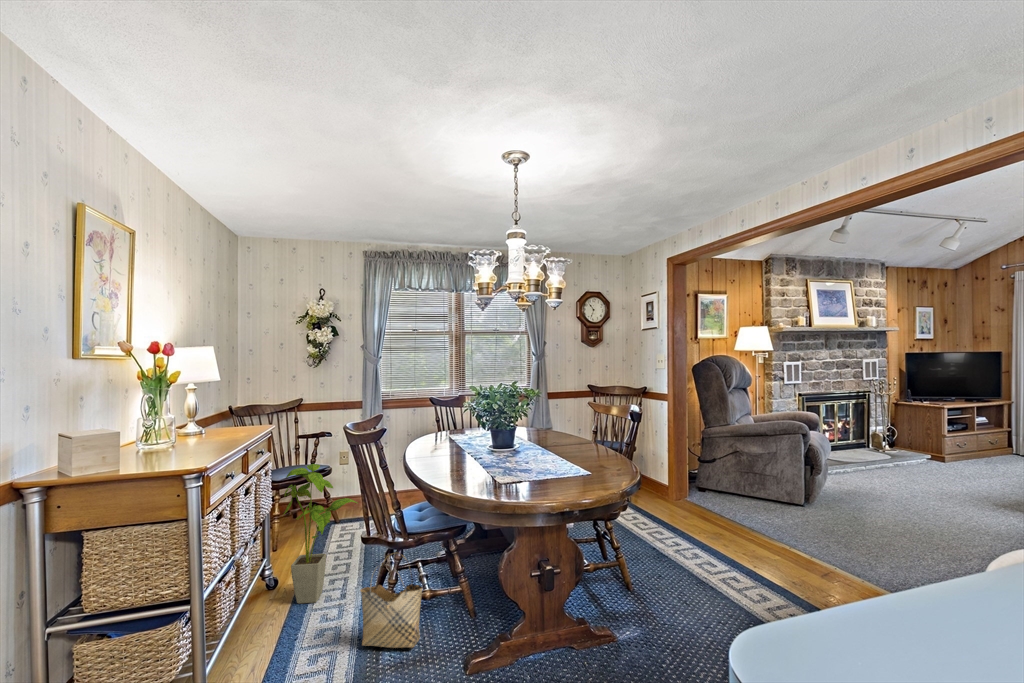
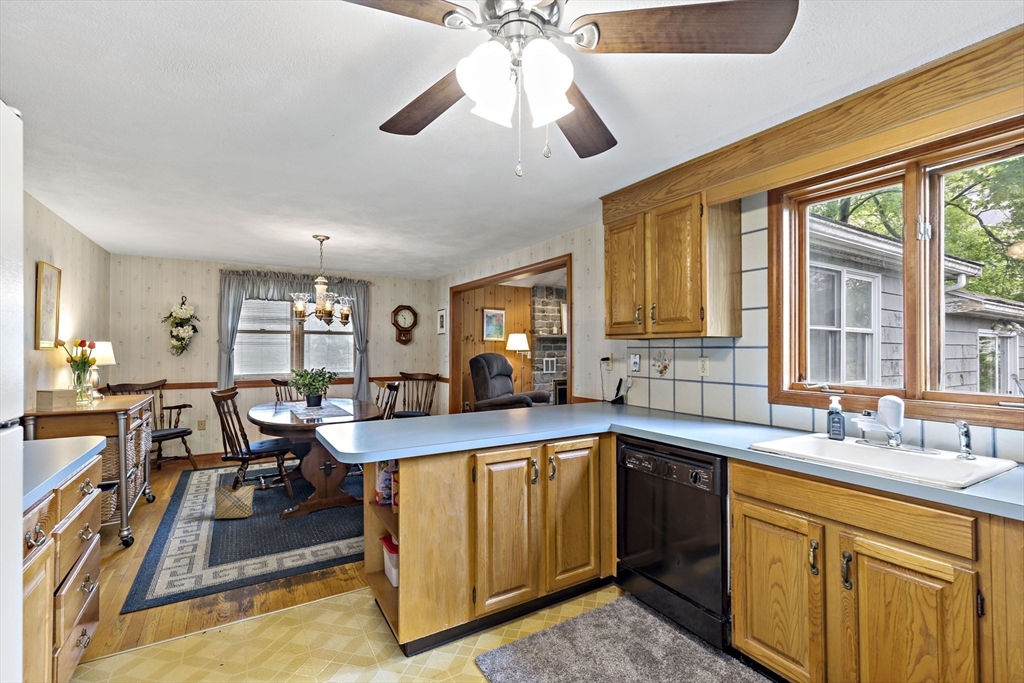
house plant: present [283,464,358,604] -> none [158,419,214,507]

